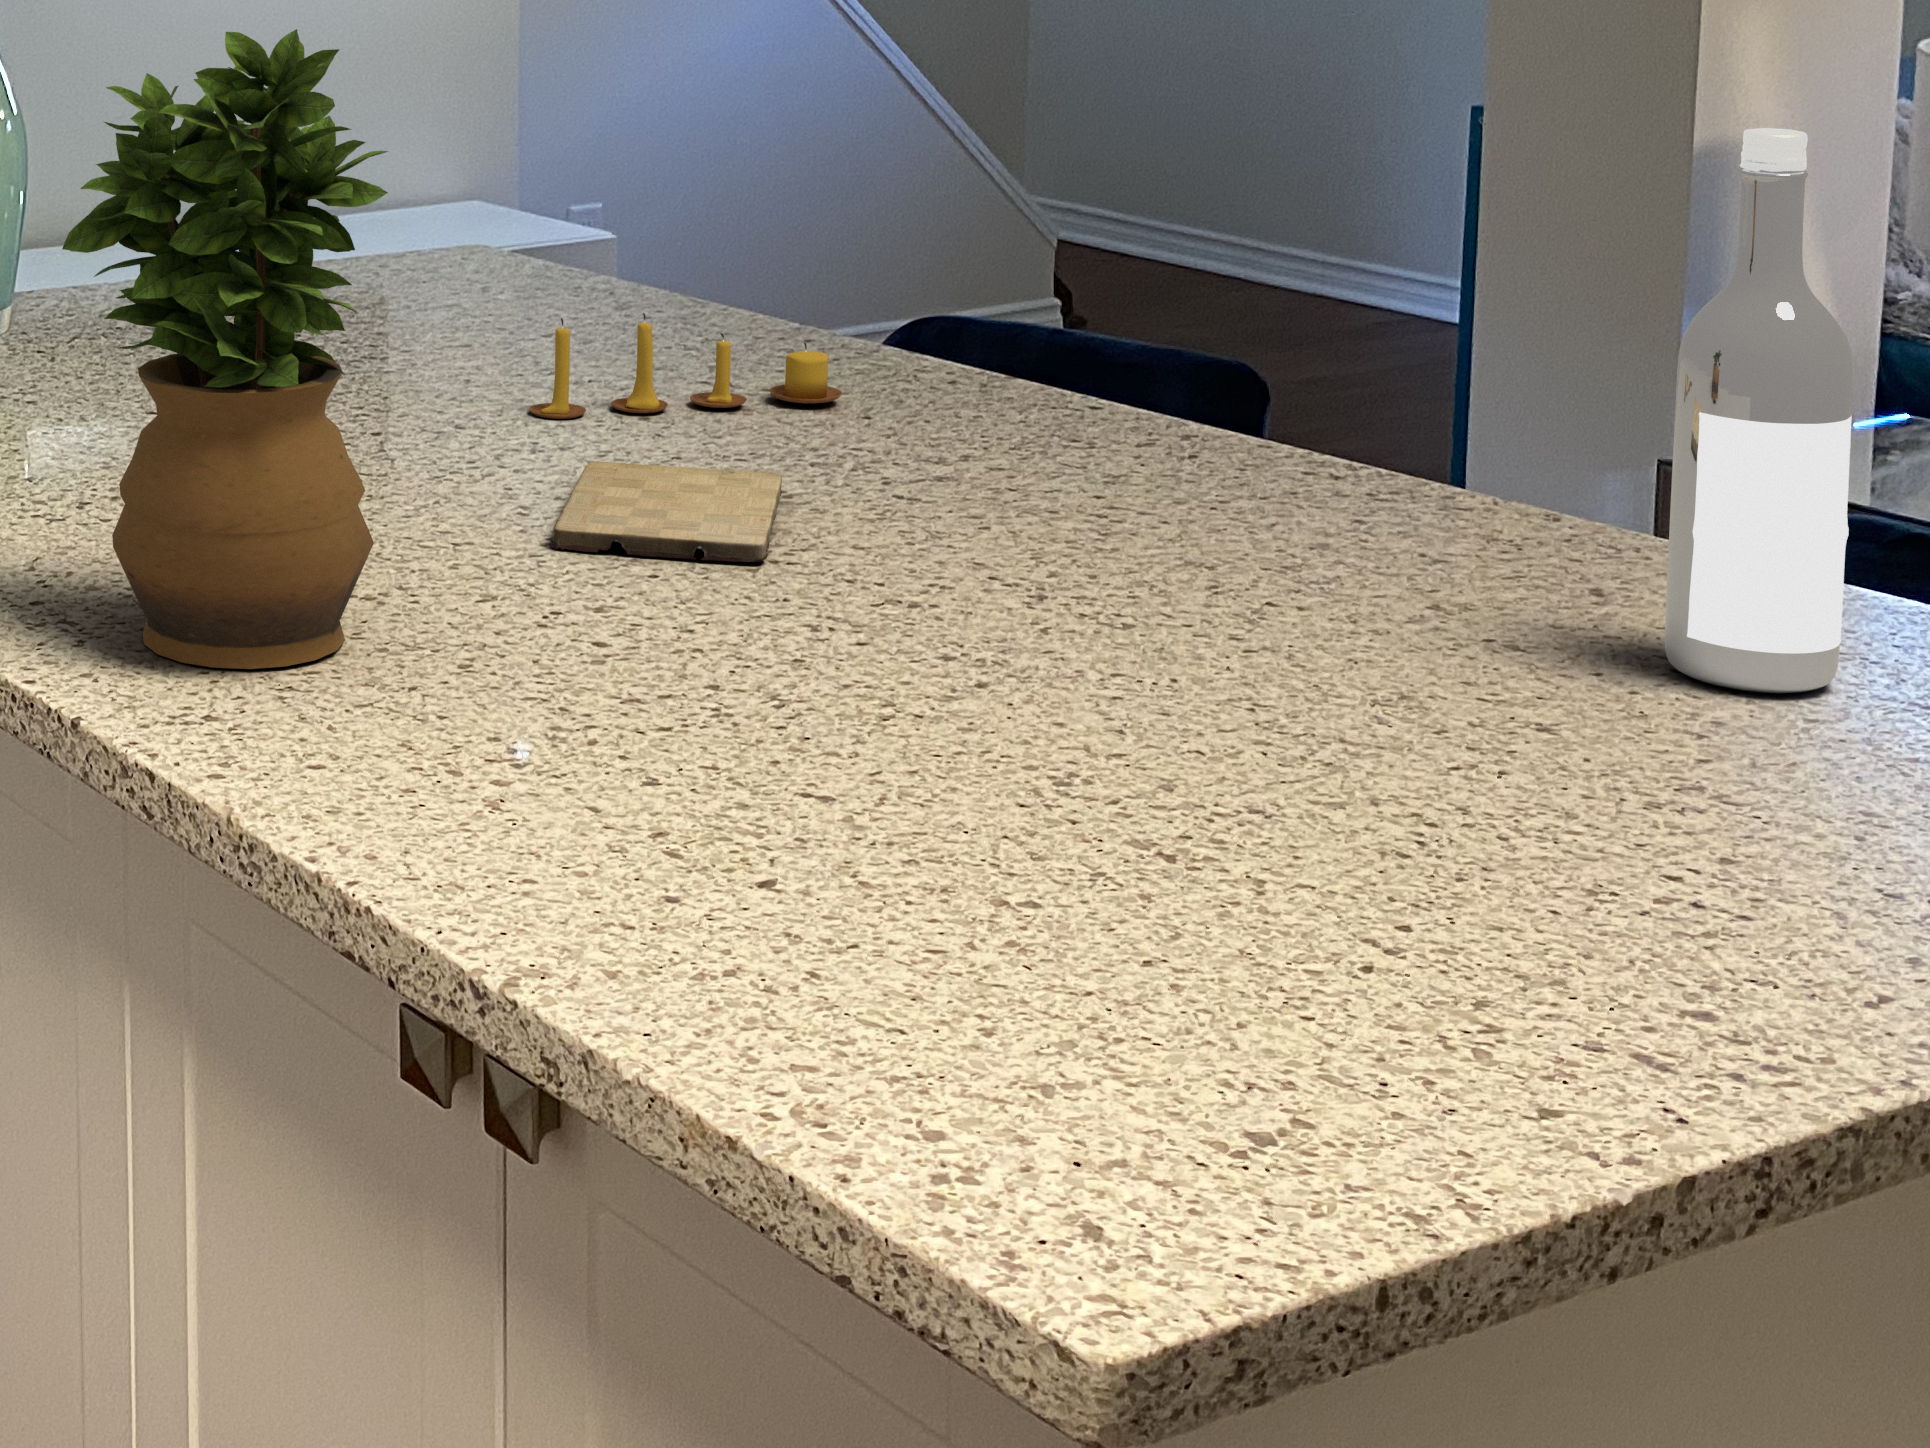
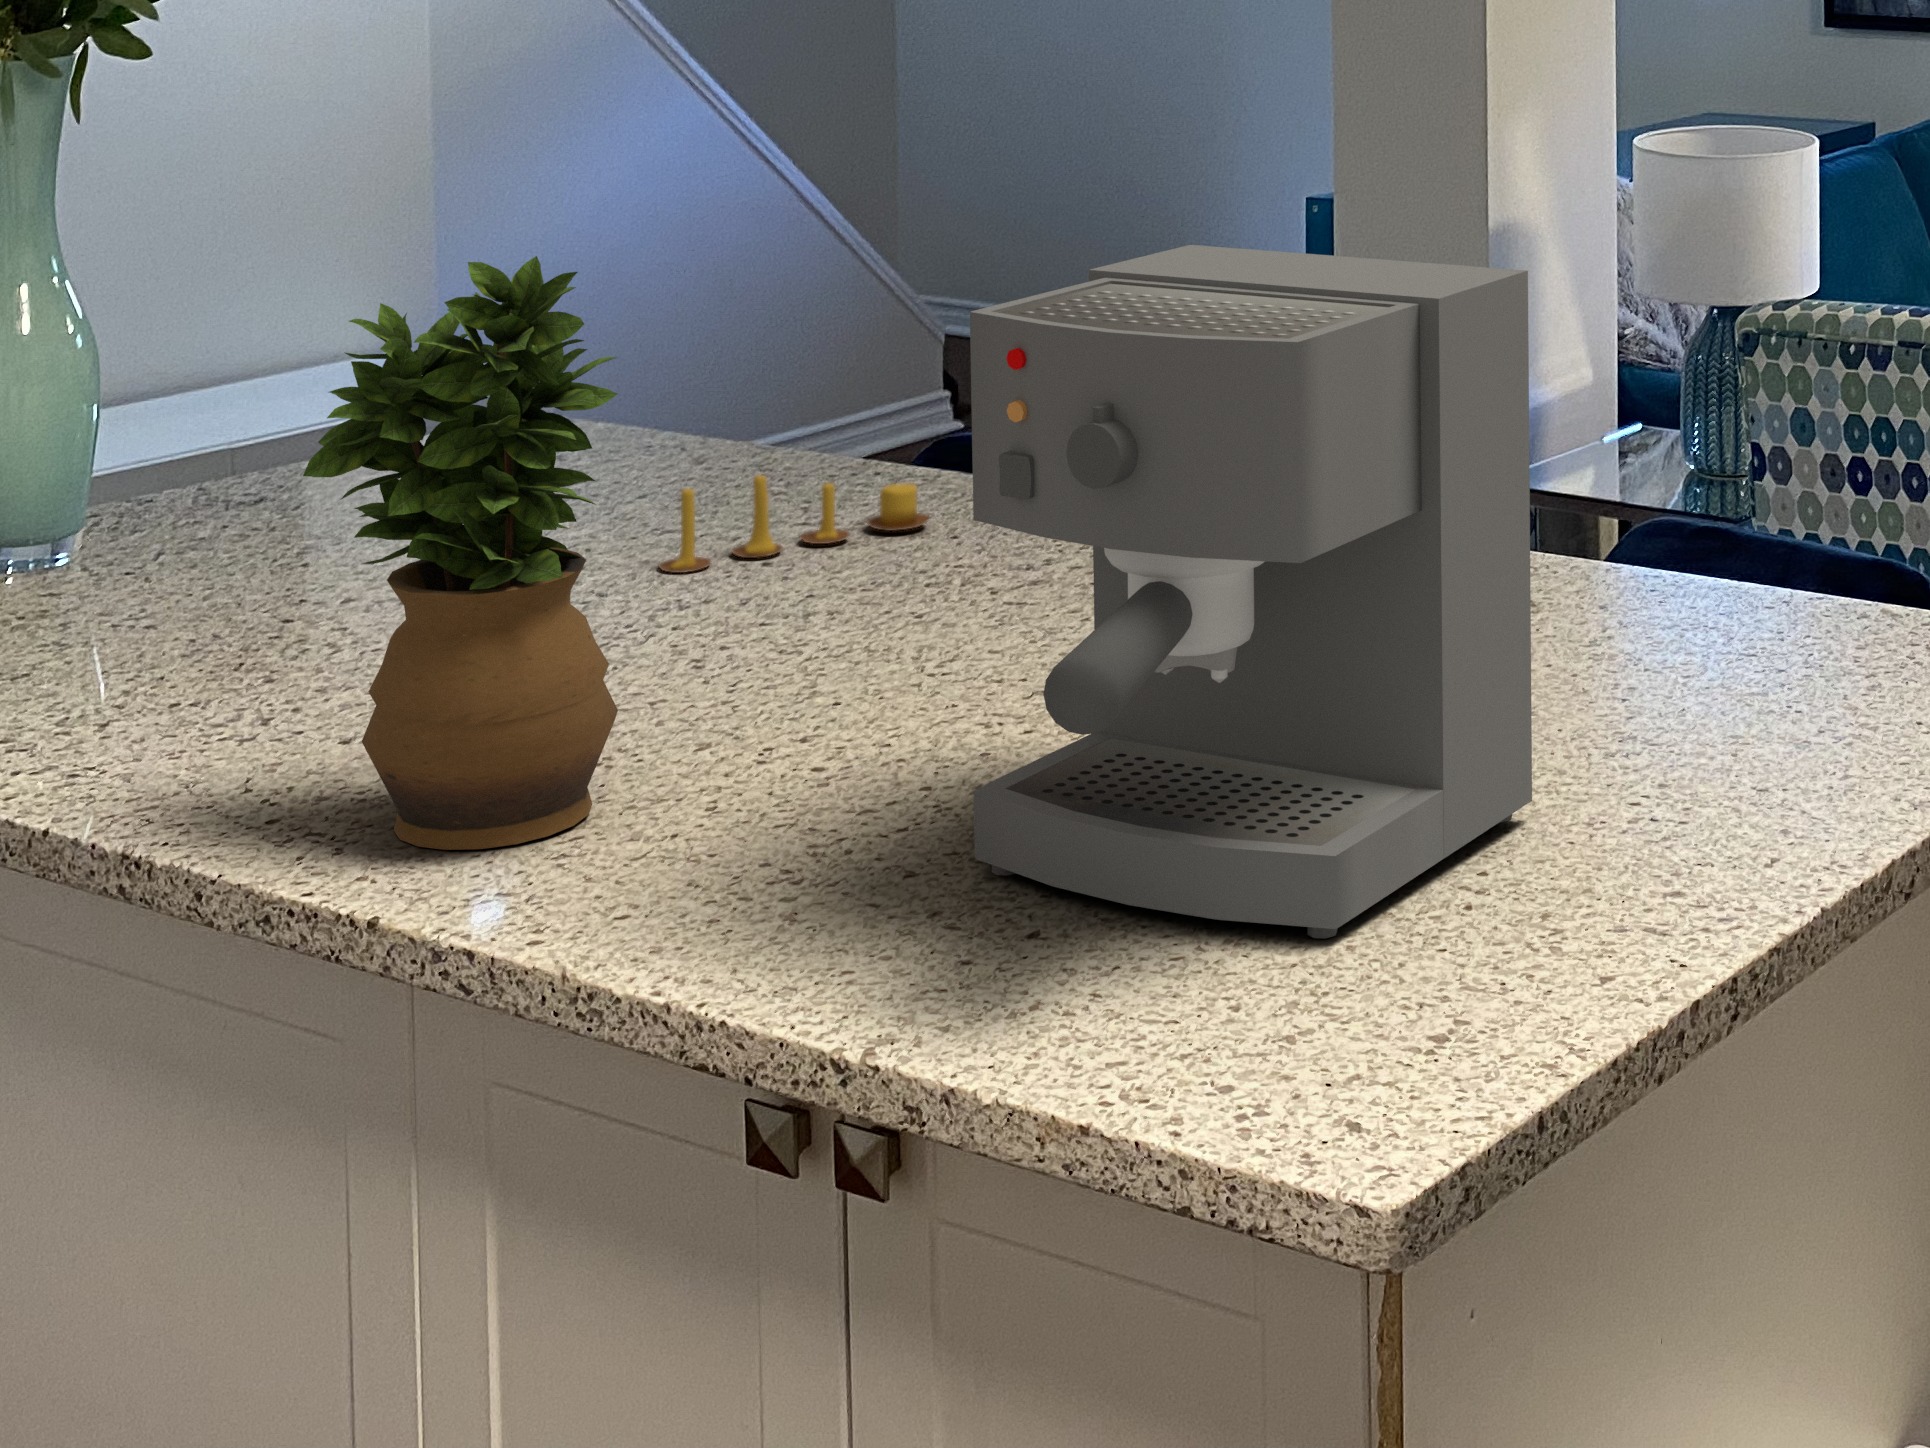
coffee maker: none [729,61,1541,967] -> present [970,245,1532,938]
wine bottle: present [1665,128,1853,693] -> none [1585,255,1694,663]
cutting board: present [551,461,782,562] -> none [735,597,926,692]

